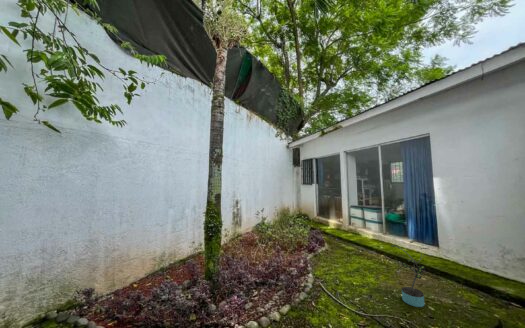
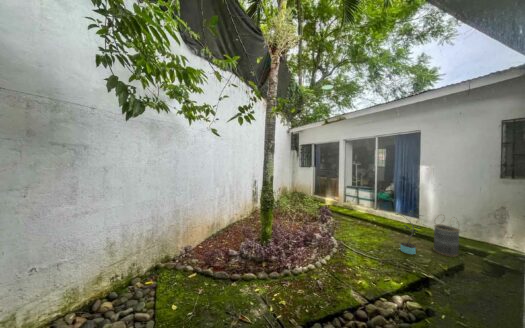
basket: none [450,247,495,314] -> present [433,224,459,256]

